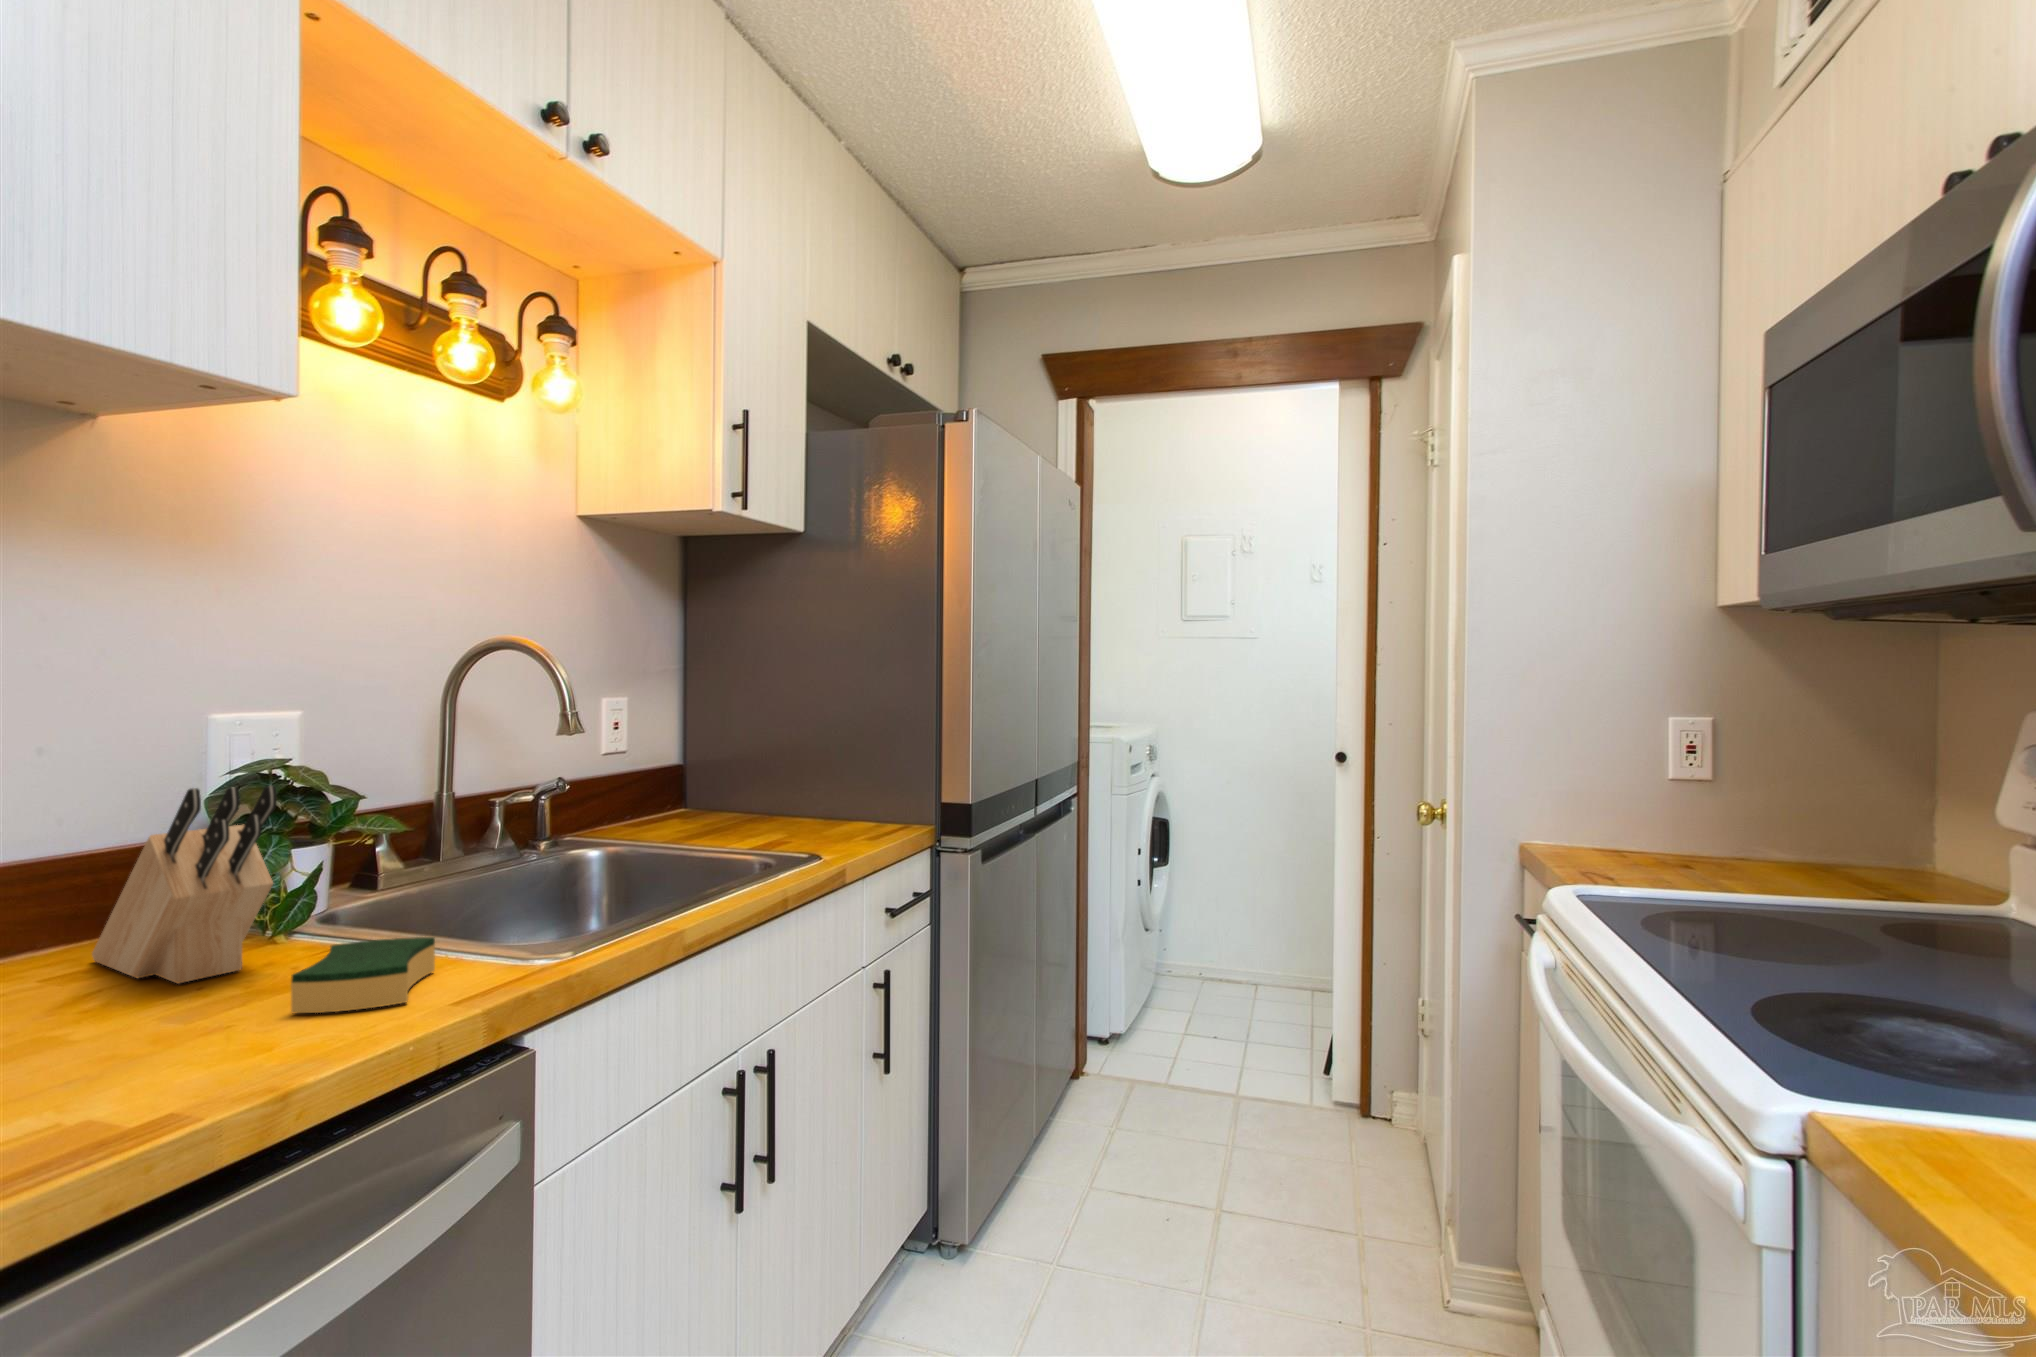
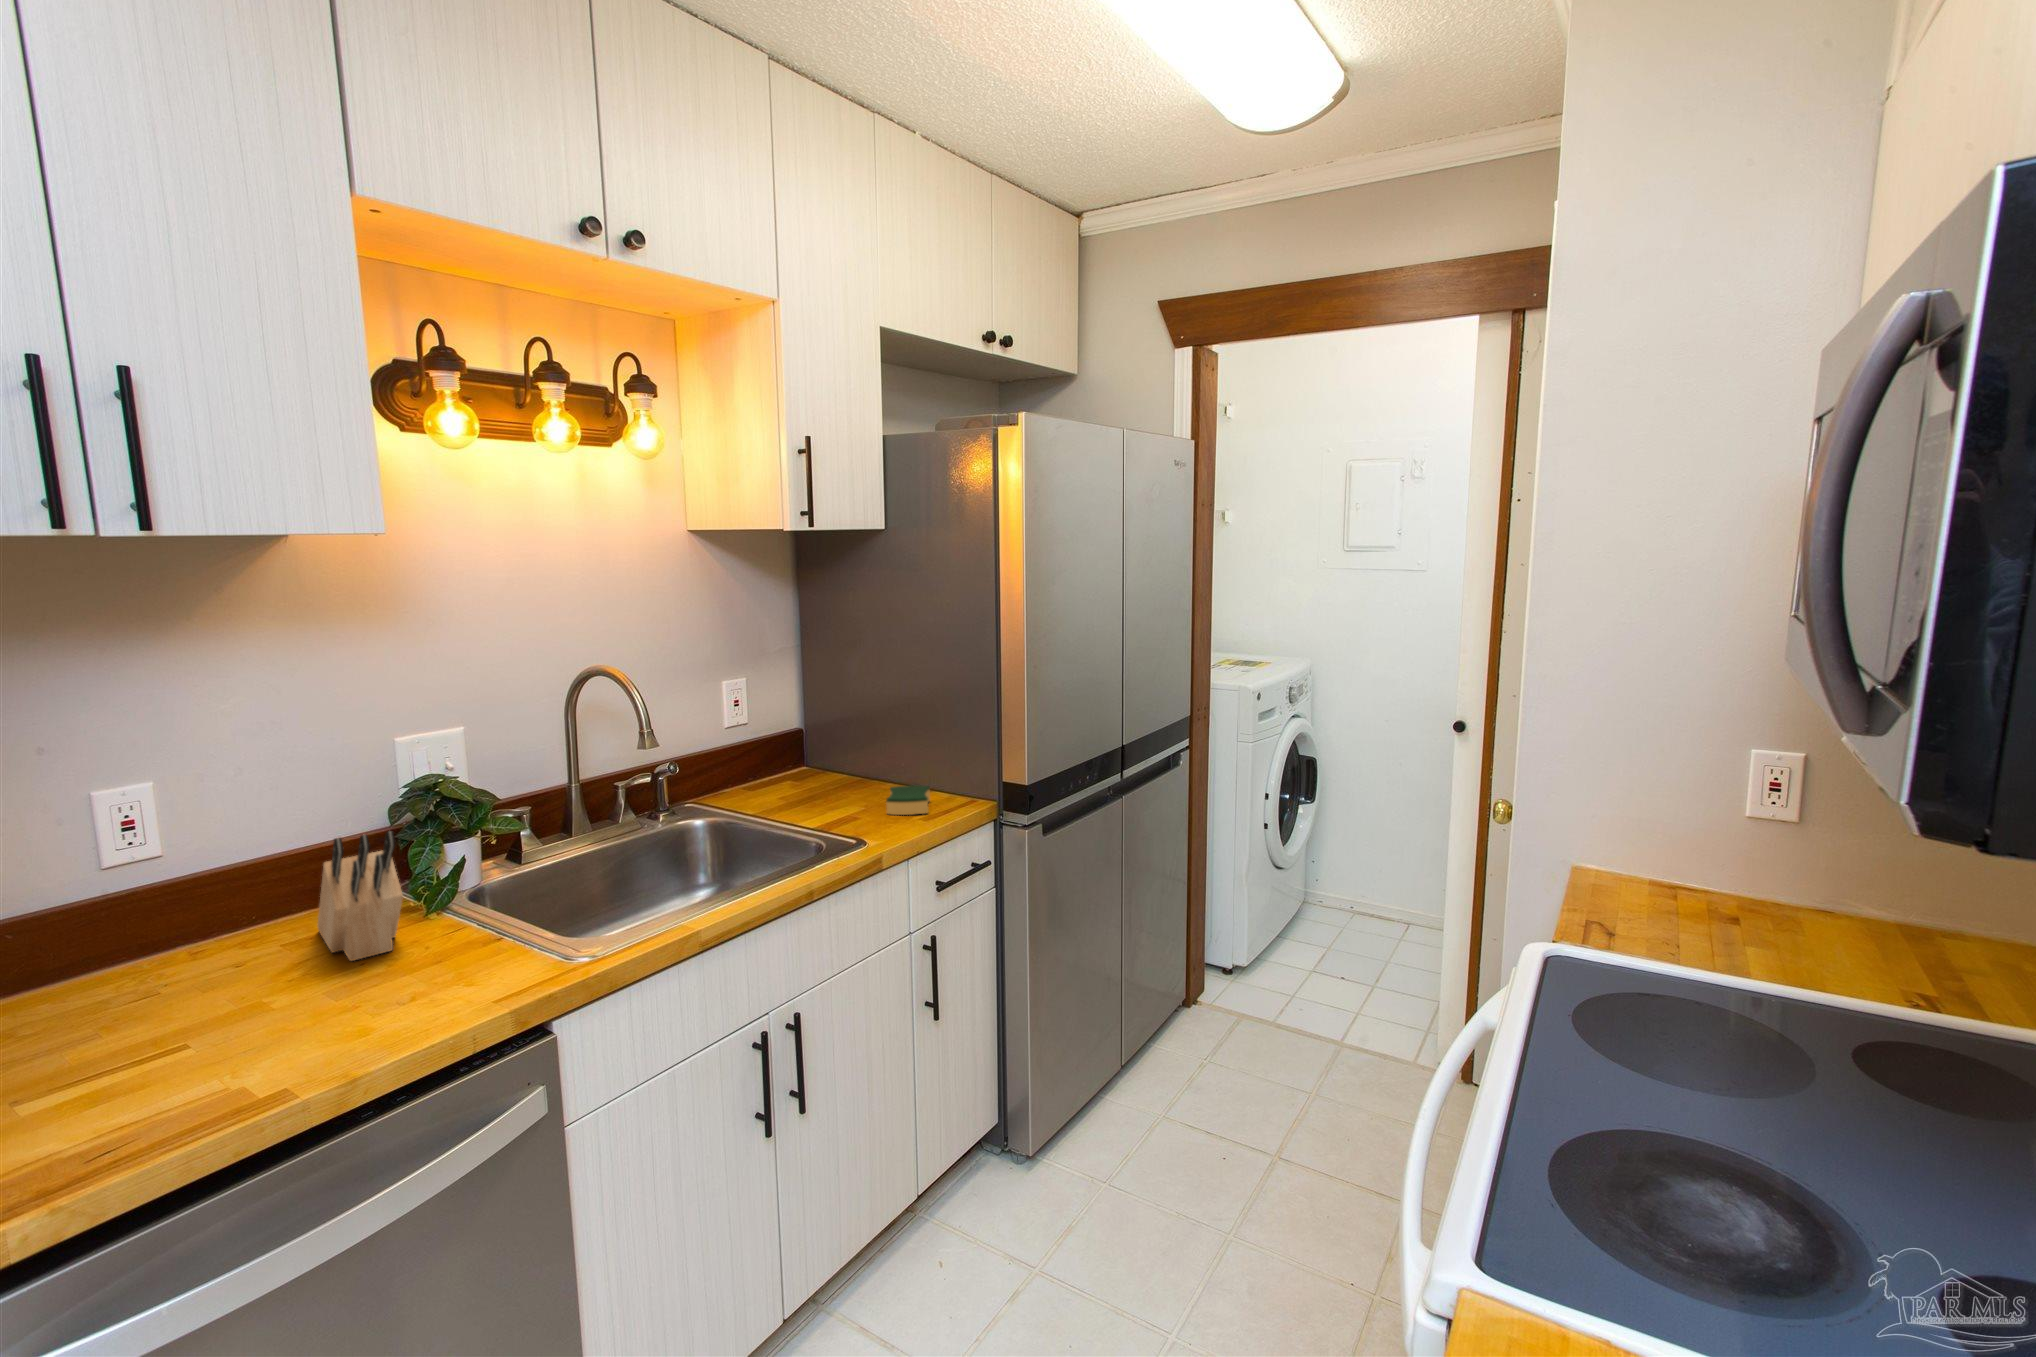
sponge: present [291,937,435,1013] -> present [886,785,930,815]

